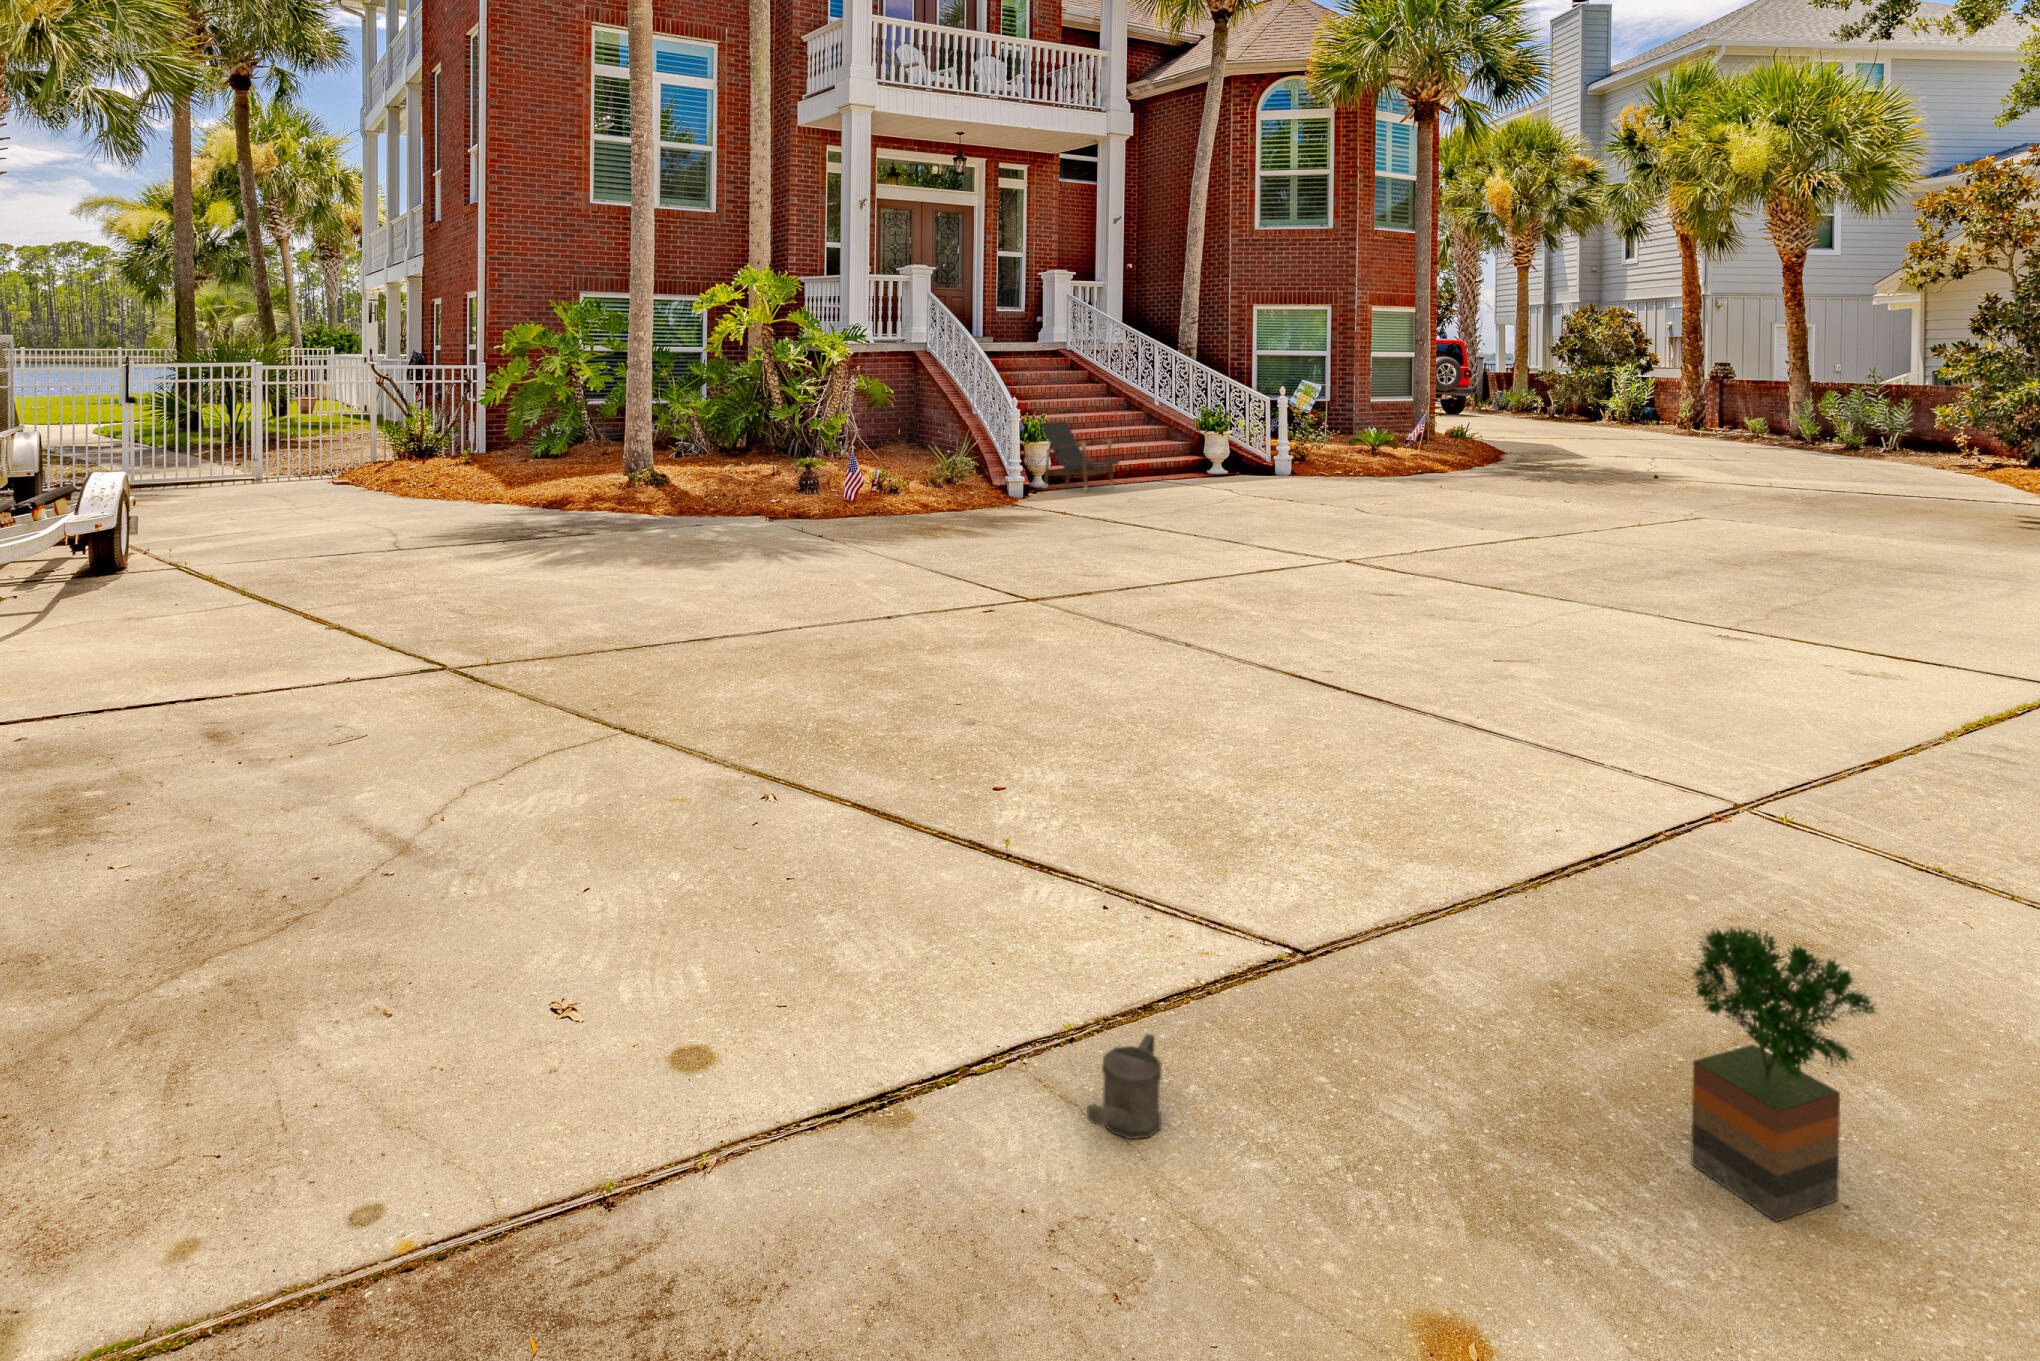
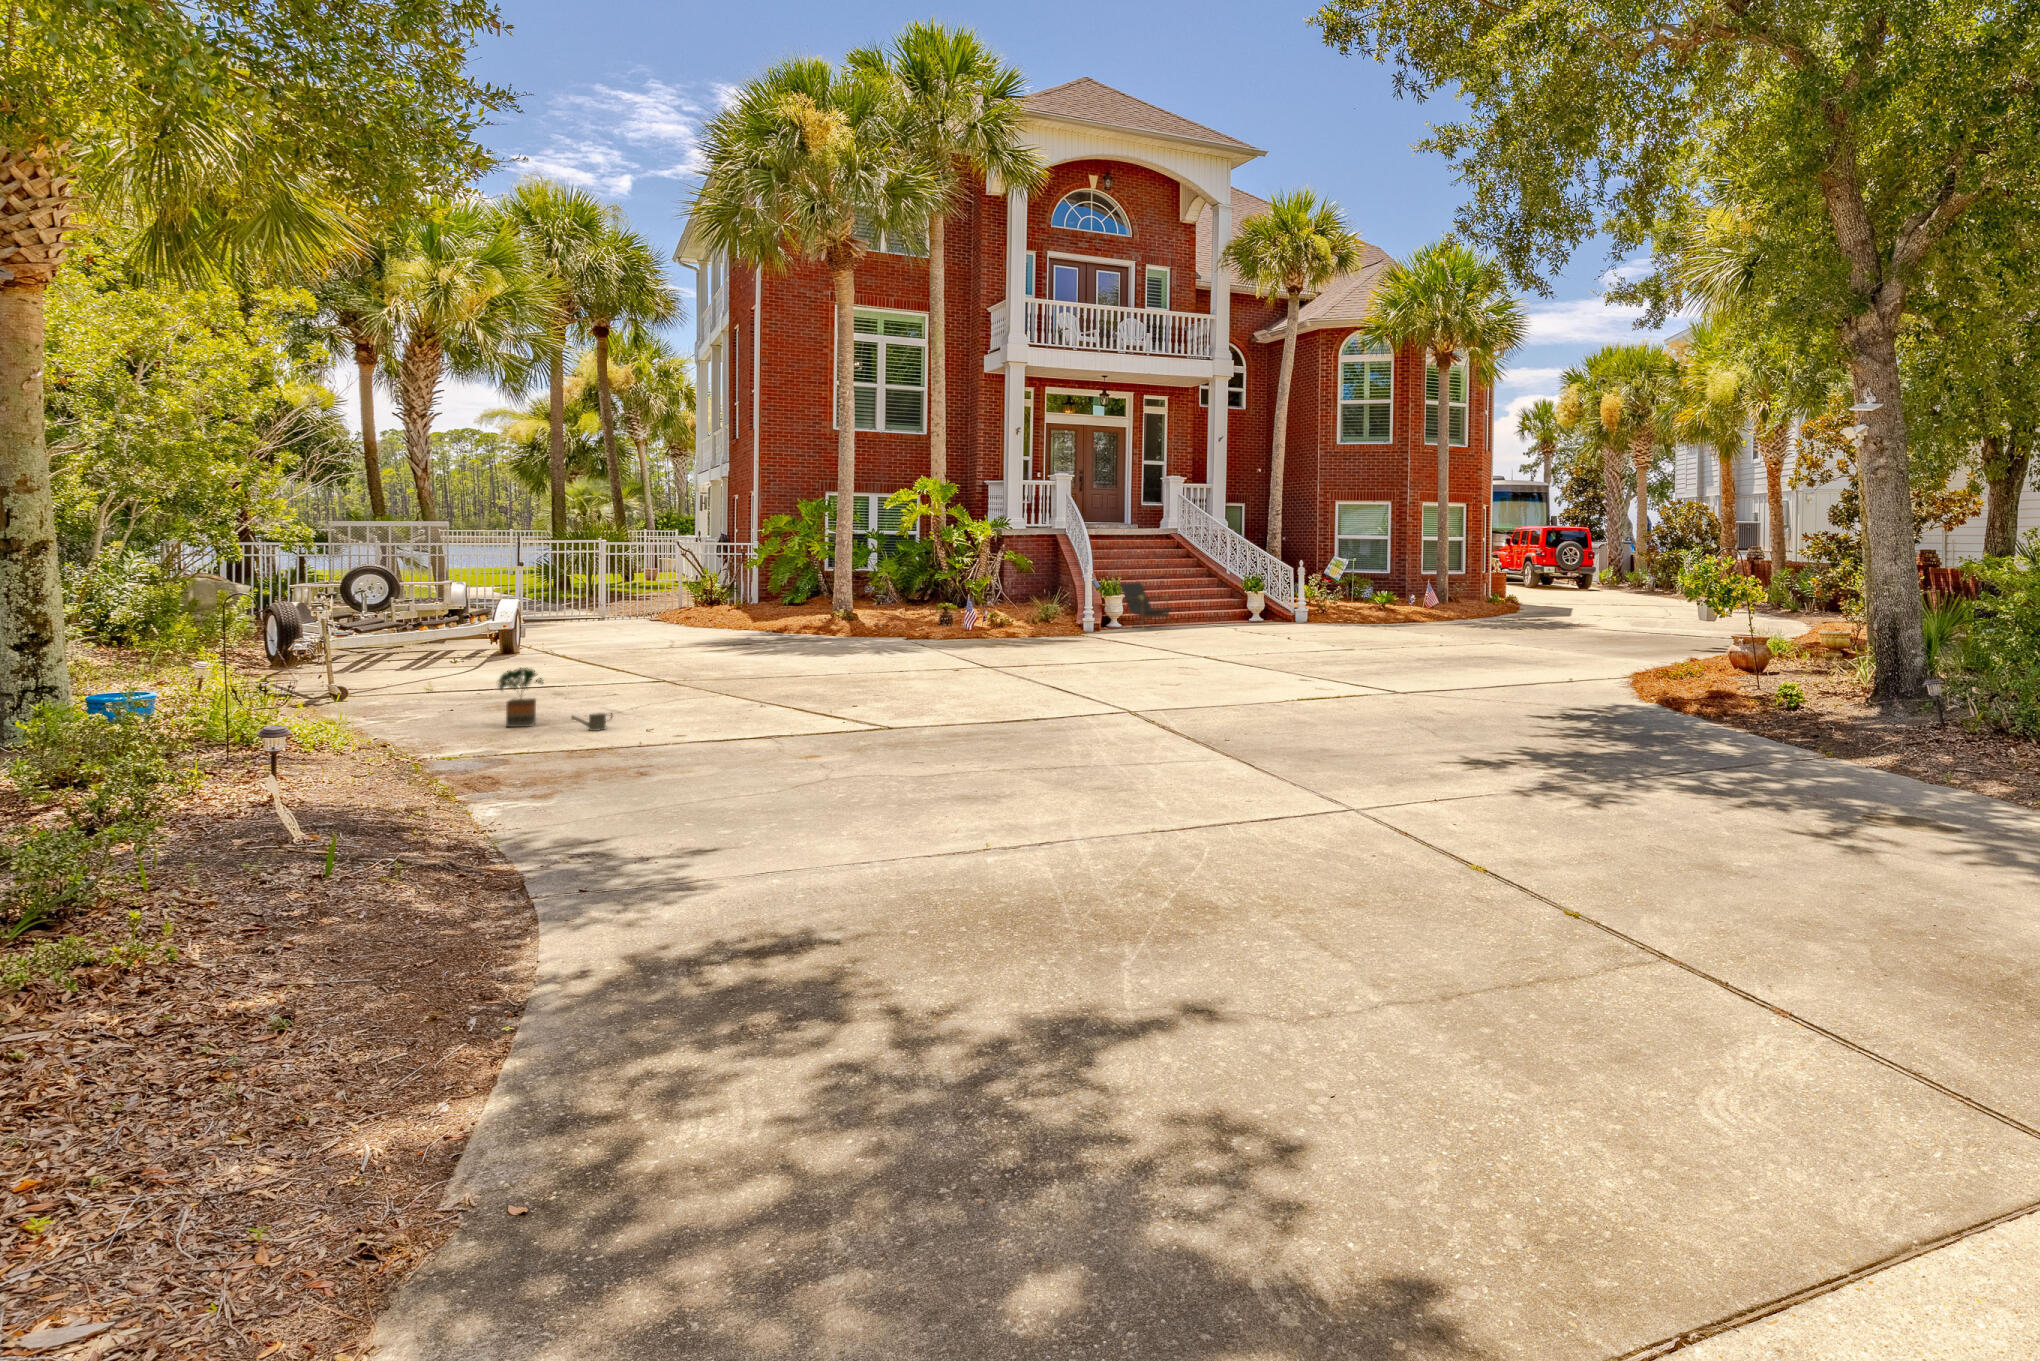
potted tree: present [1691,927,1876,1221] -> present [498,668,543,727]
watering can: present [1087,1034,1161,1139] -> present [571,713,607,731]

